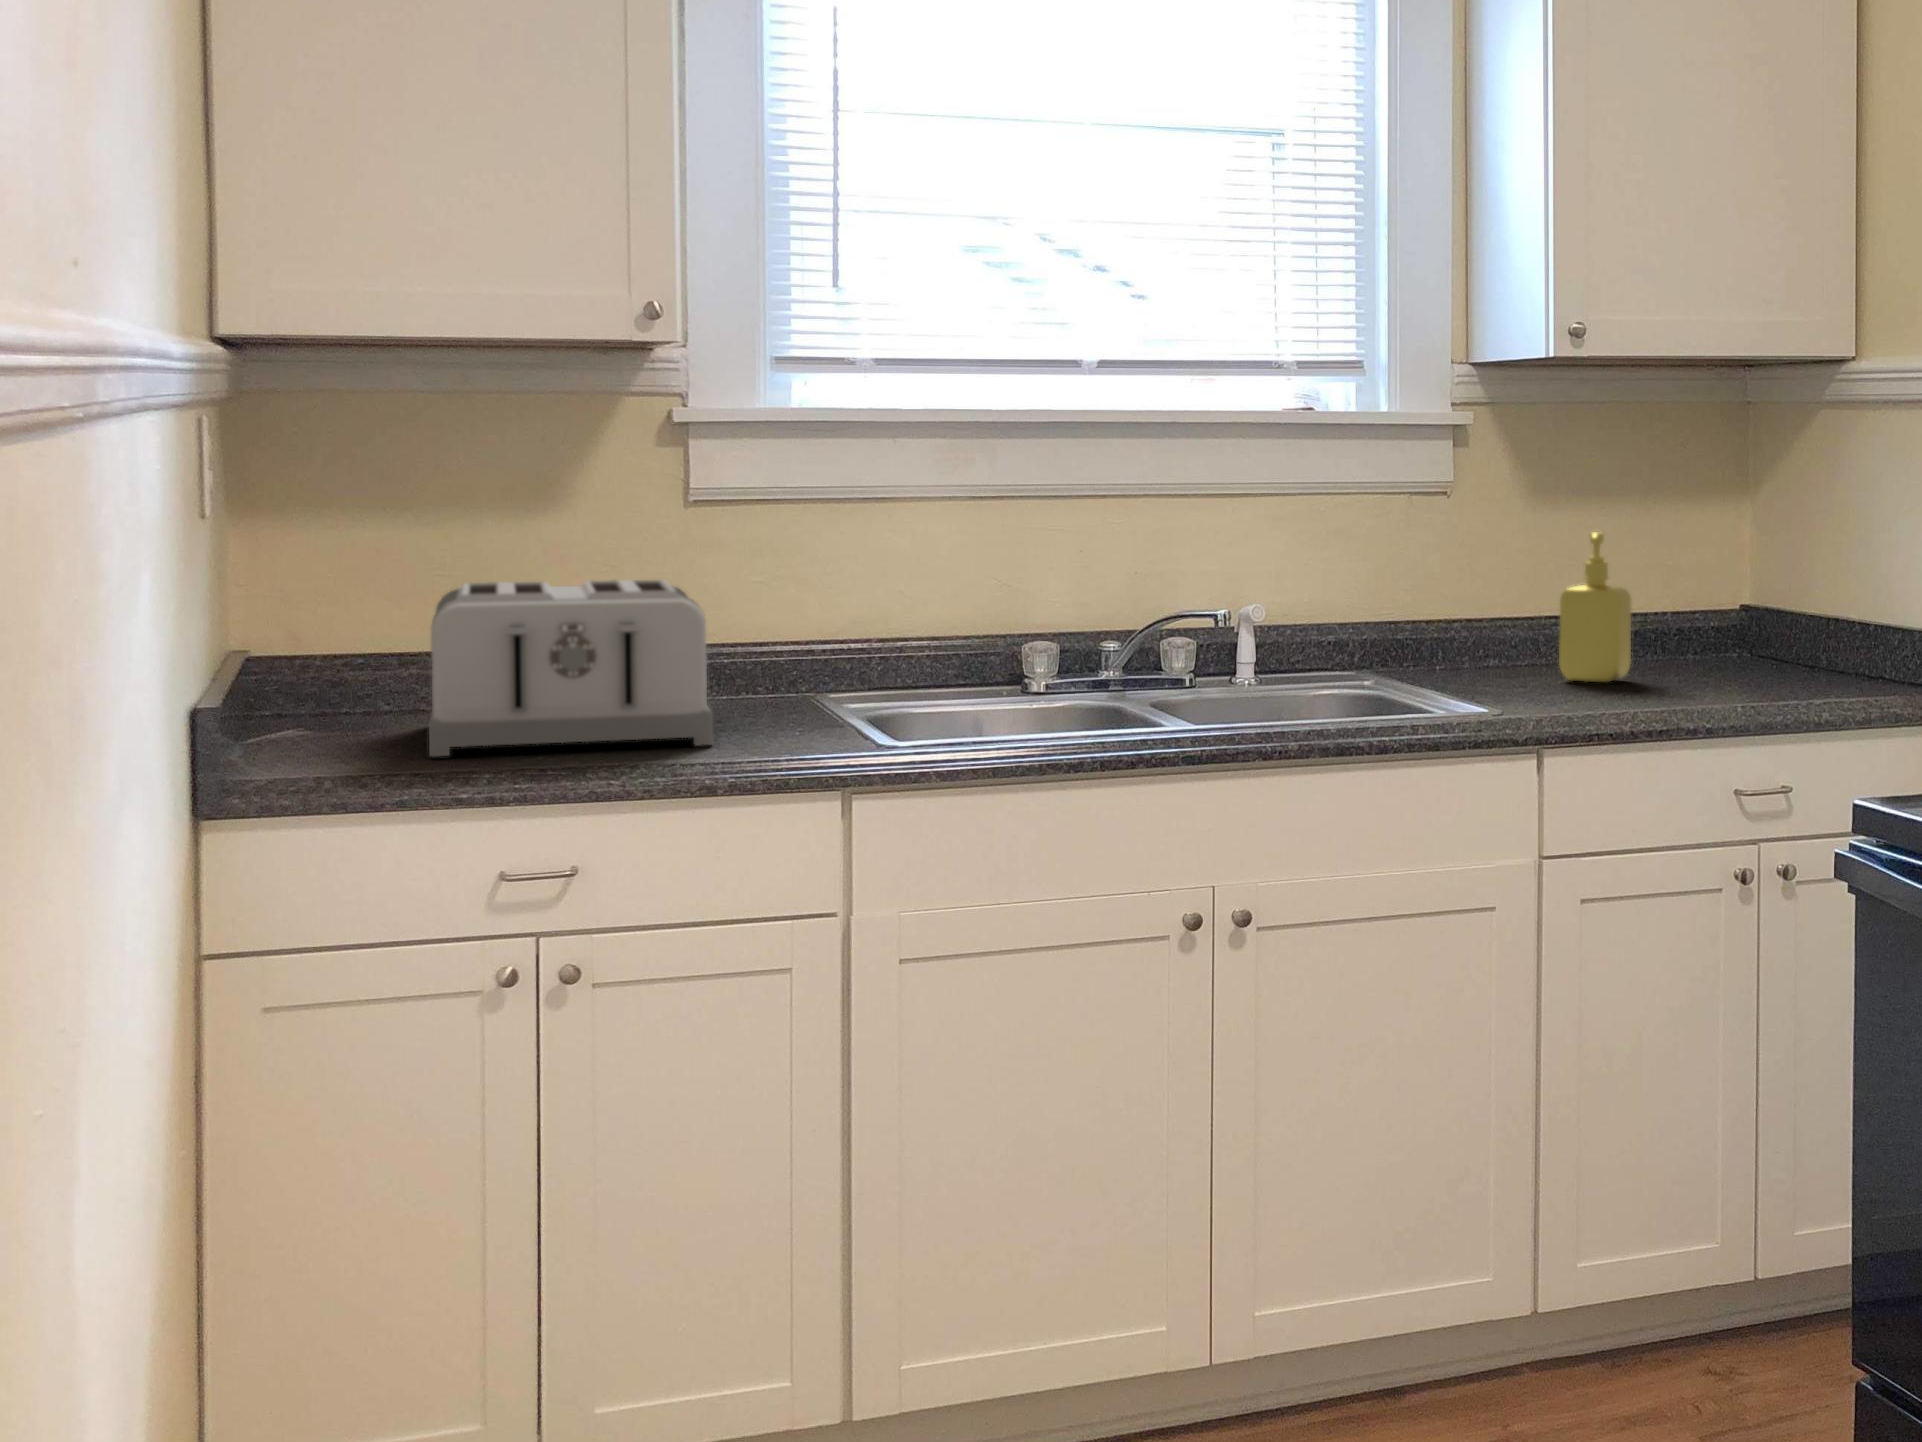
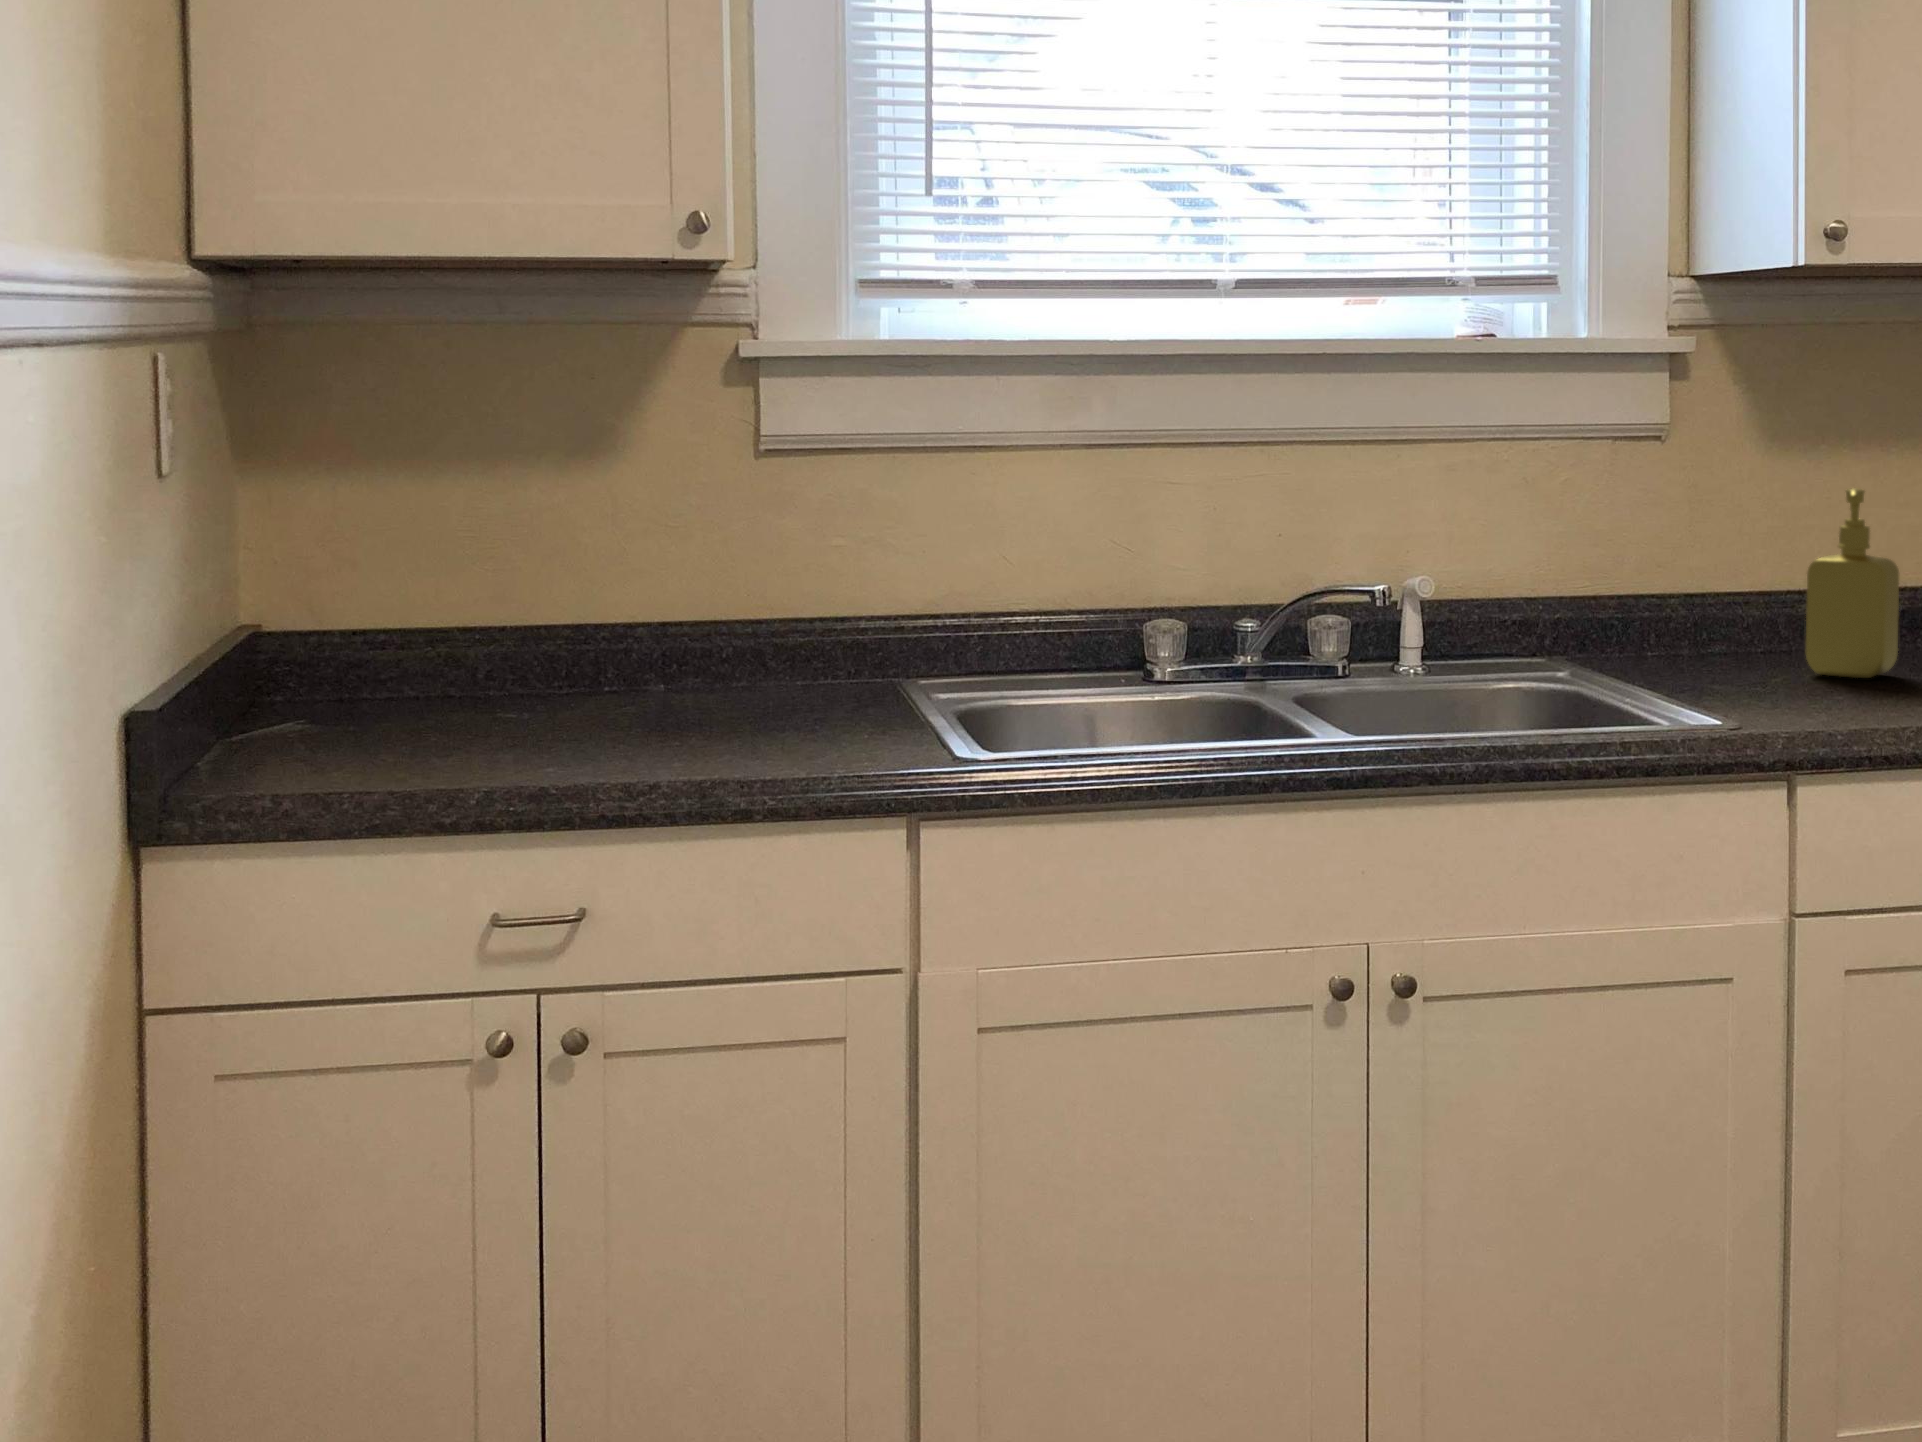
toaster: present [429,580,713,756] -> none [422,546,758,765]

